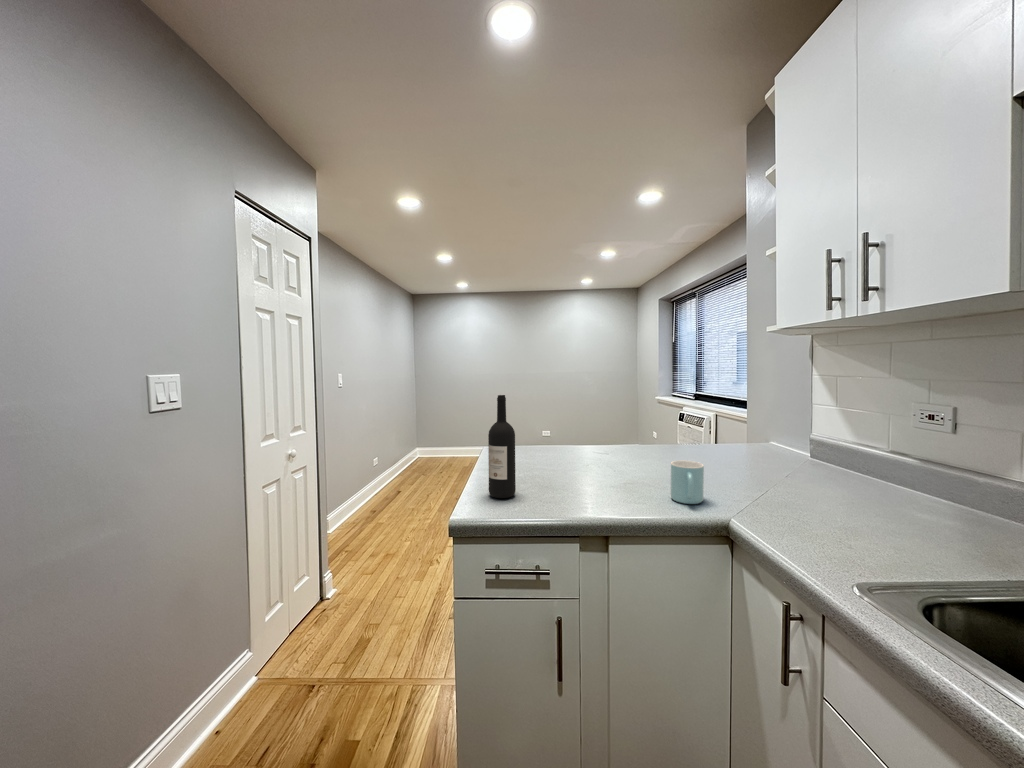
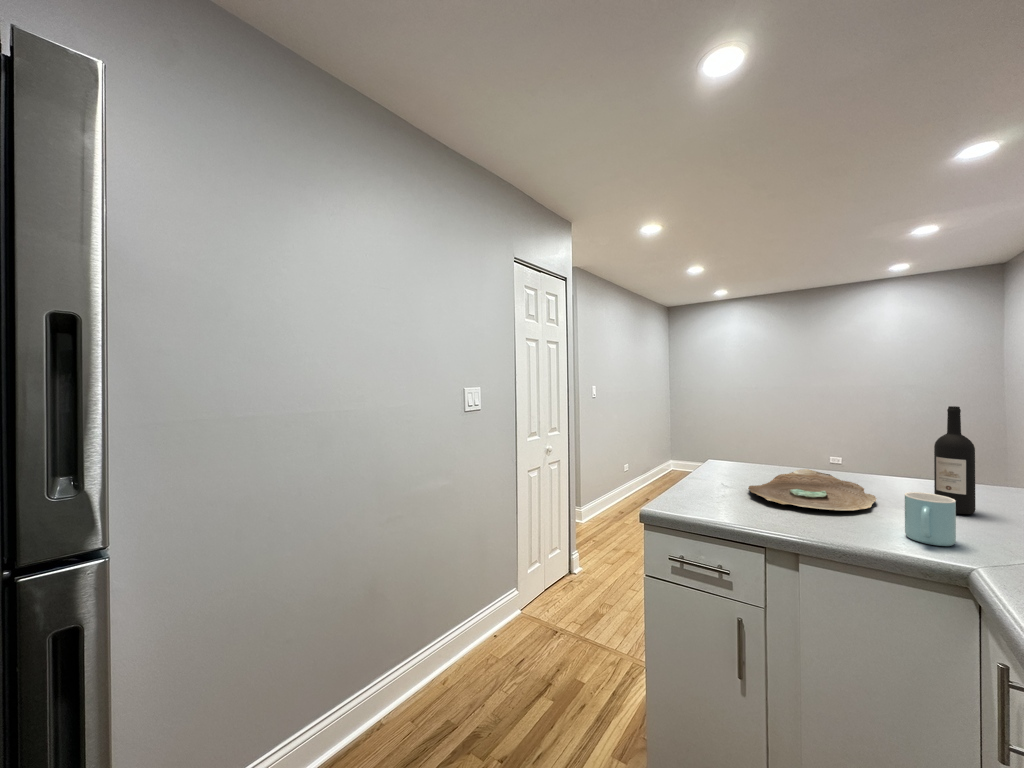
wine bottle: present [488,395,516,498] -> present [934,406,976,514]
decorative bowl: none [539,448,636,487] -> present [748,469,876,510]

